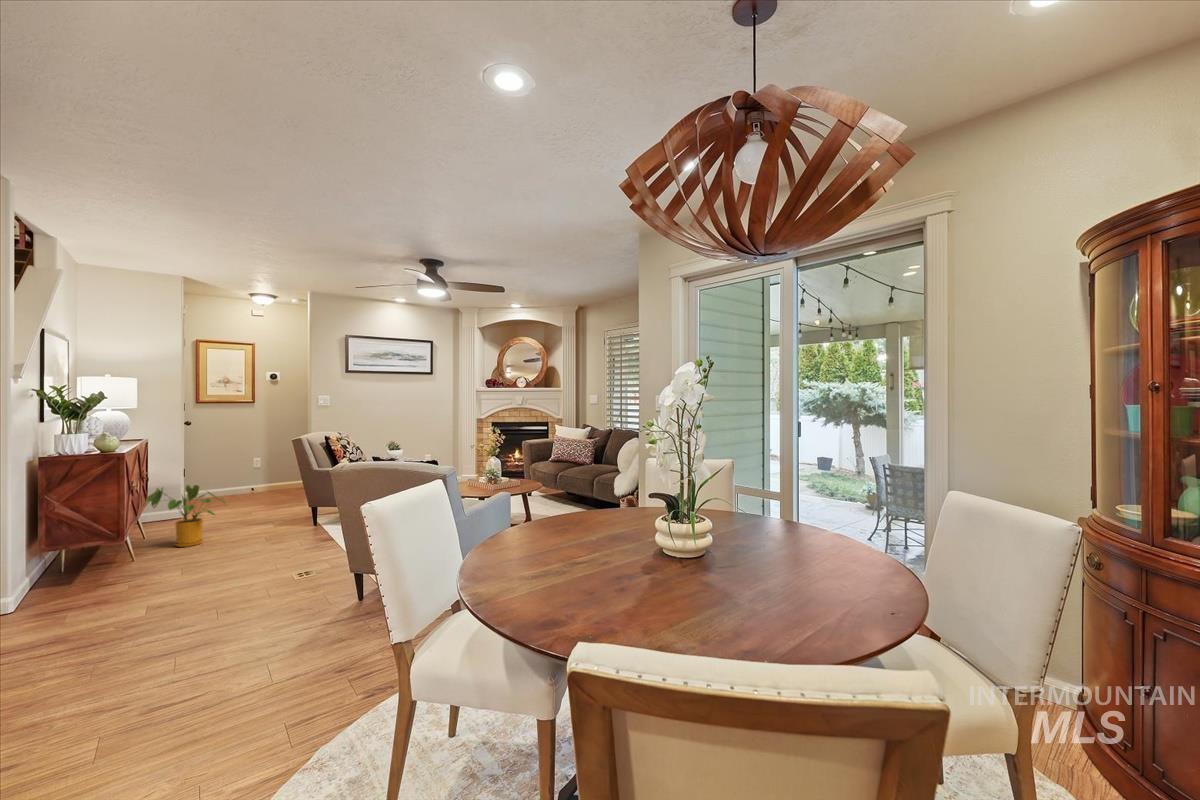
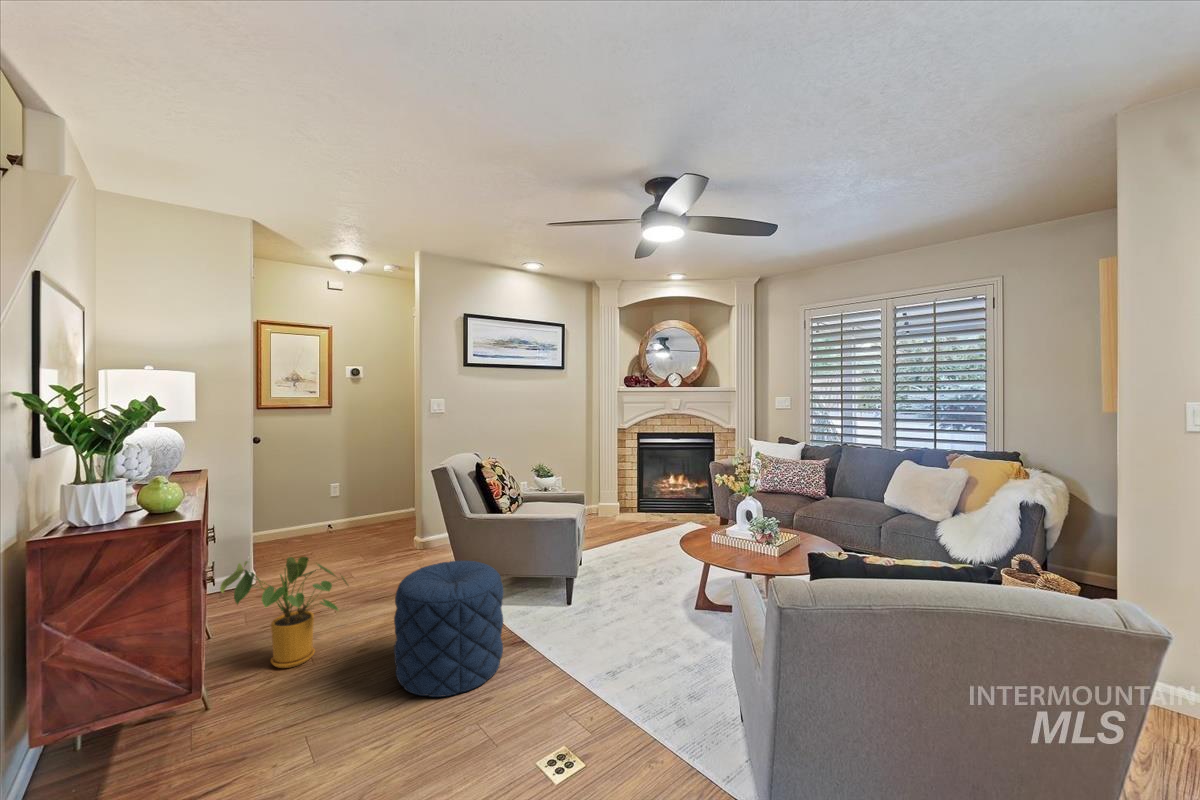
pouf: none [241,489,311,556] -> present [394,560,504,697]

